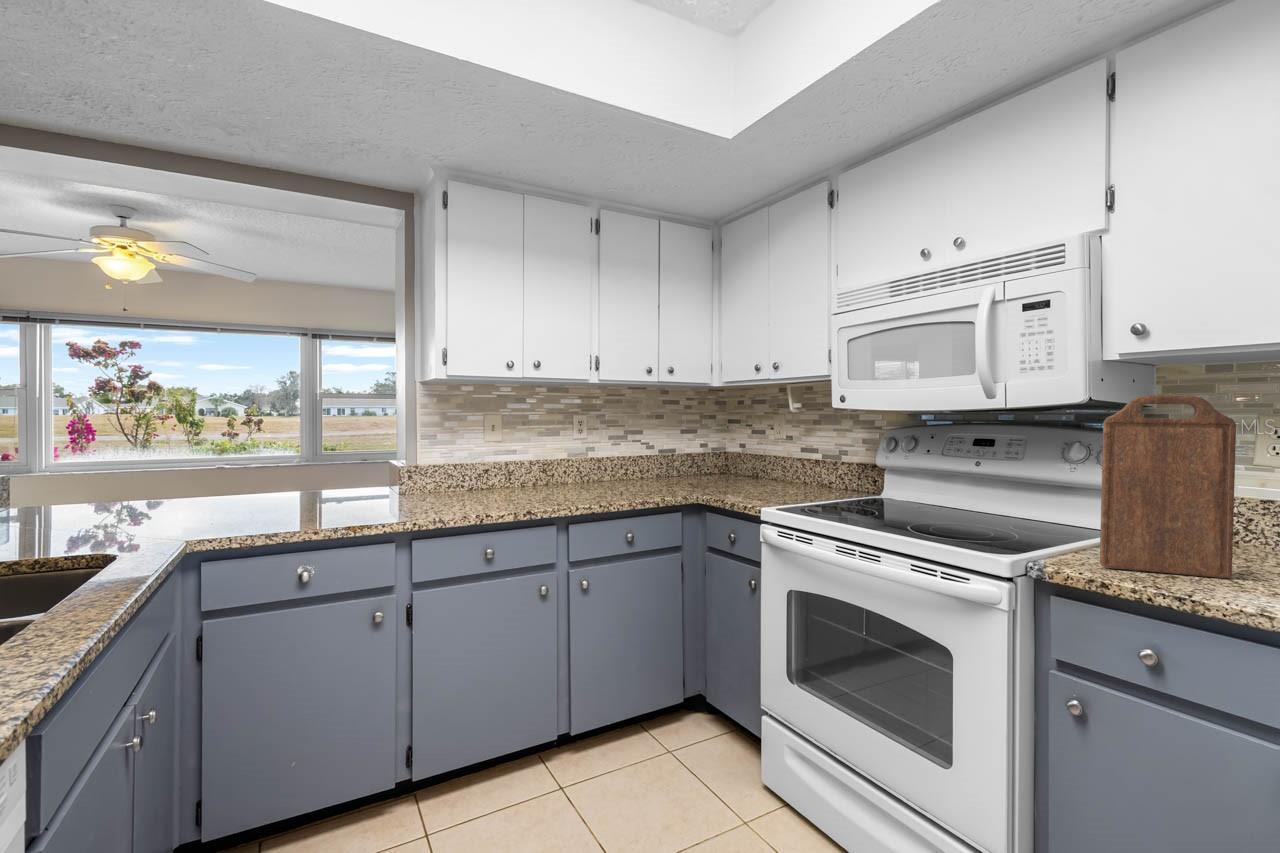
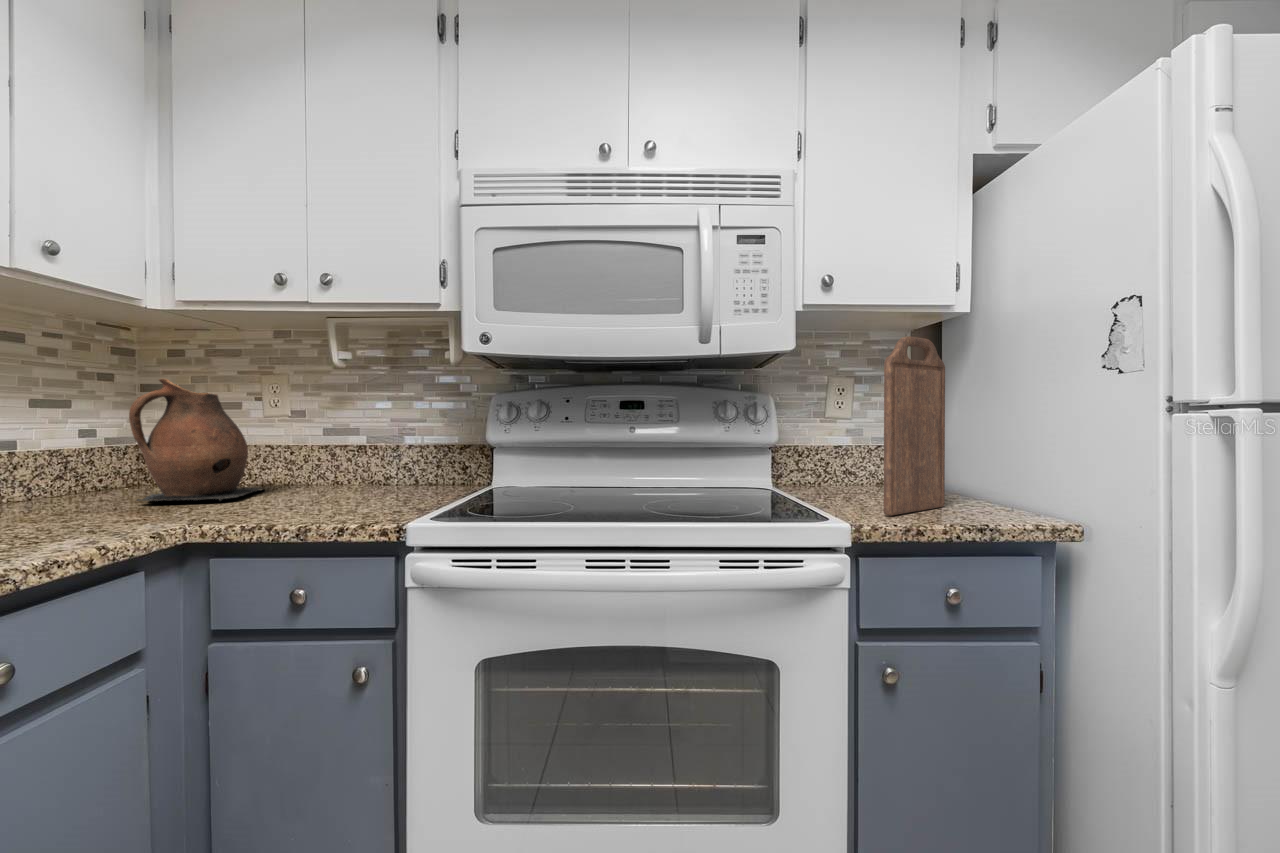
ceramic pitcher: none [701,421,762,487] -> present [129,379,265,501]

